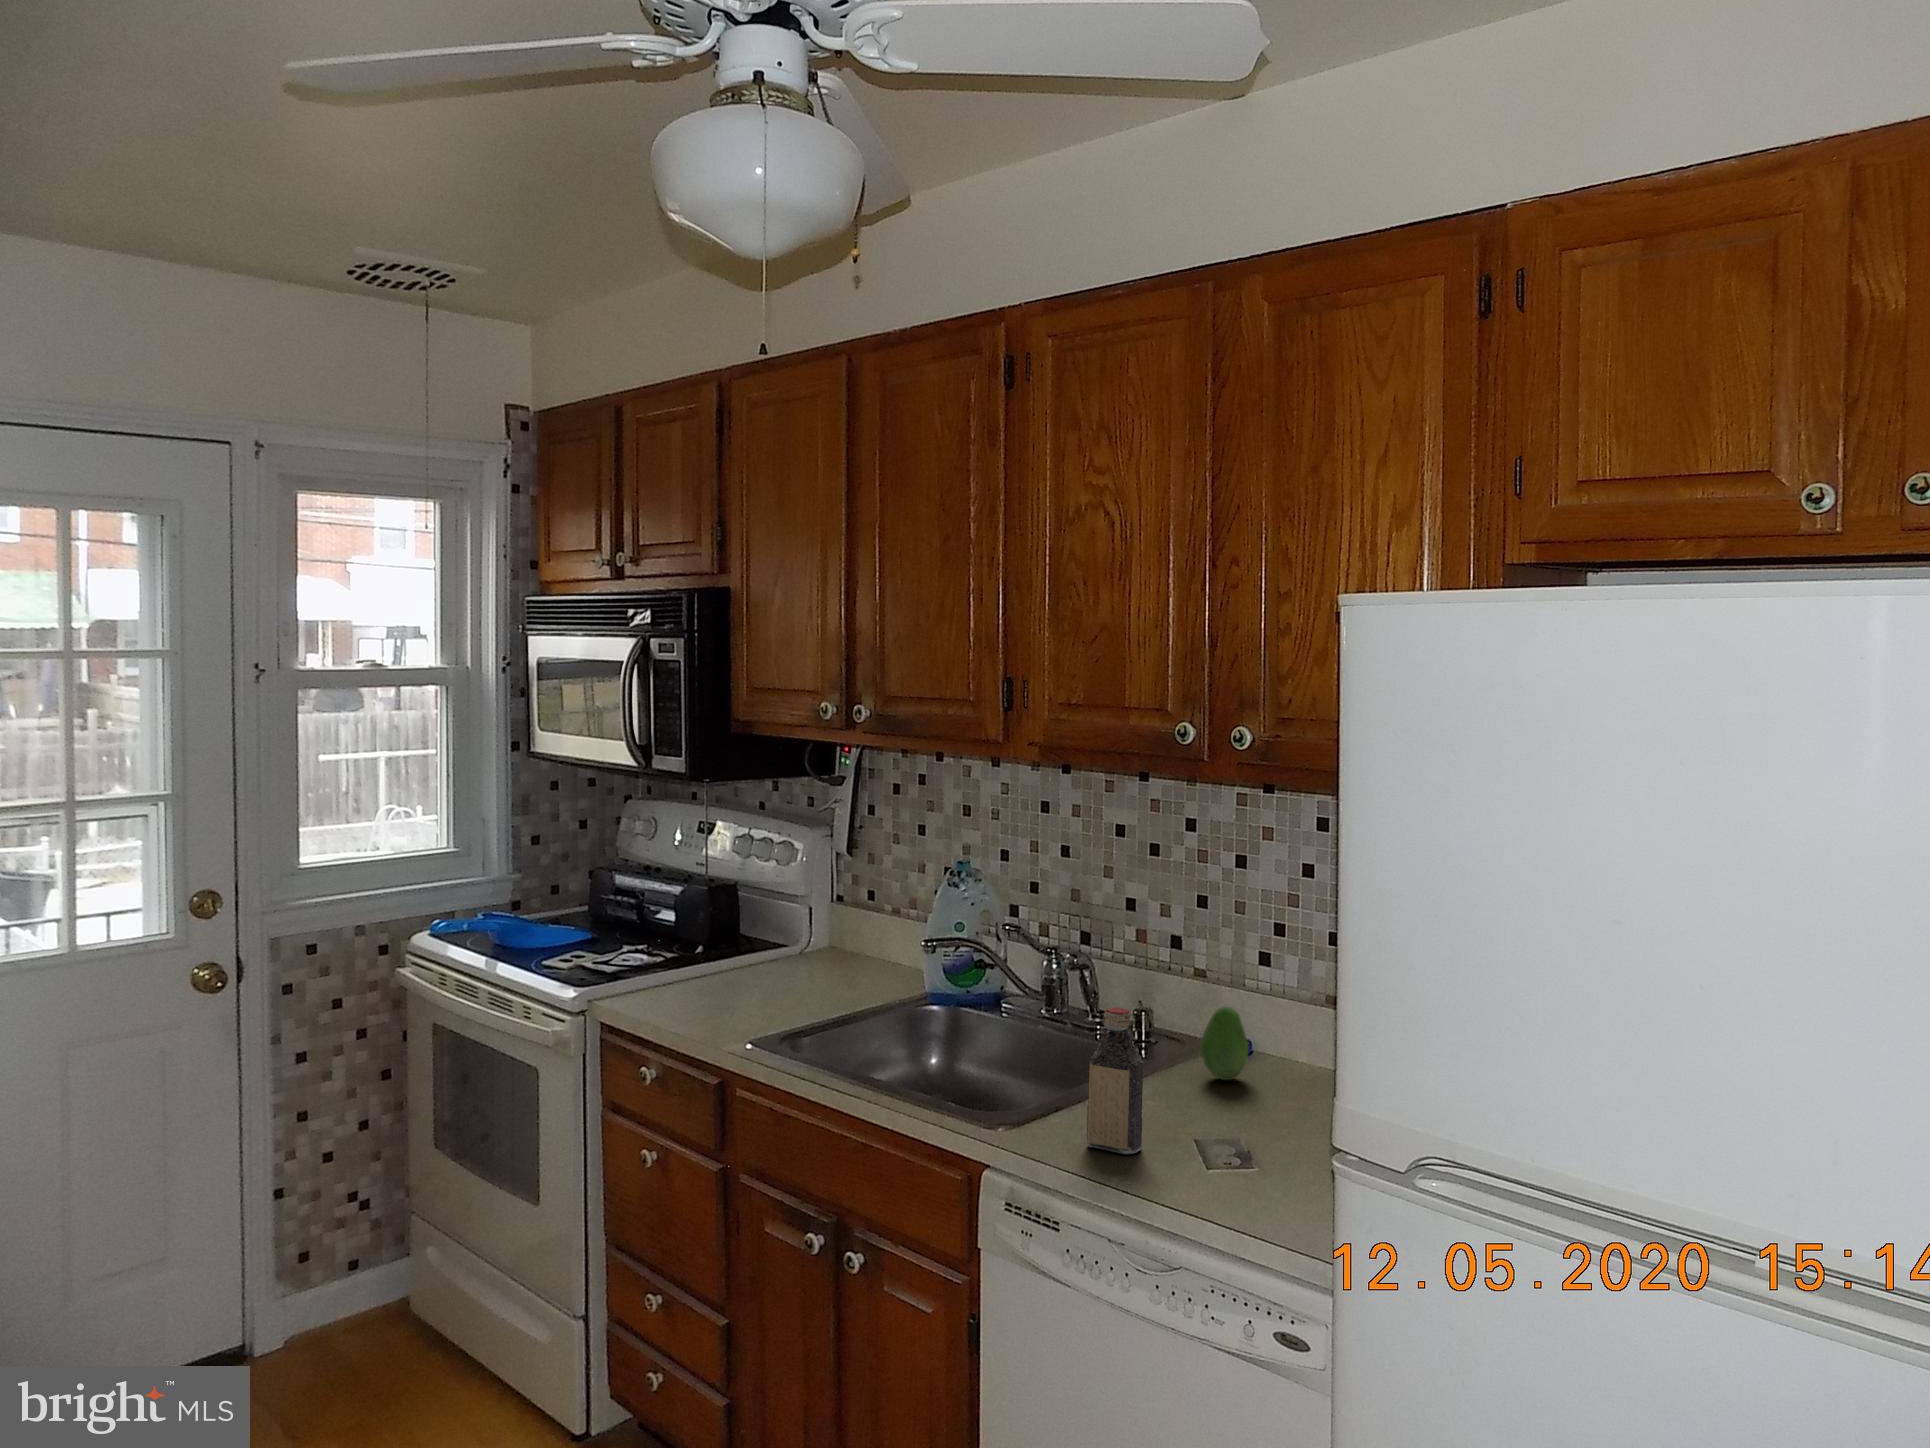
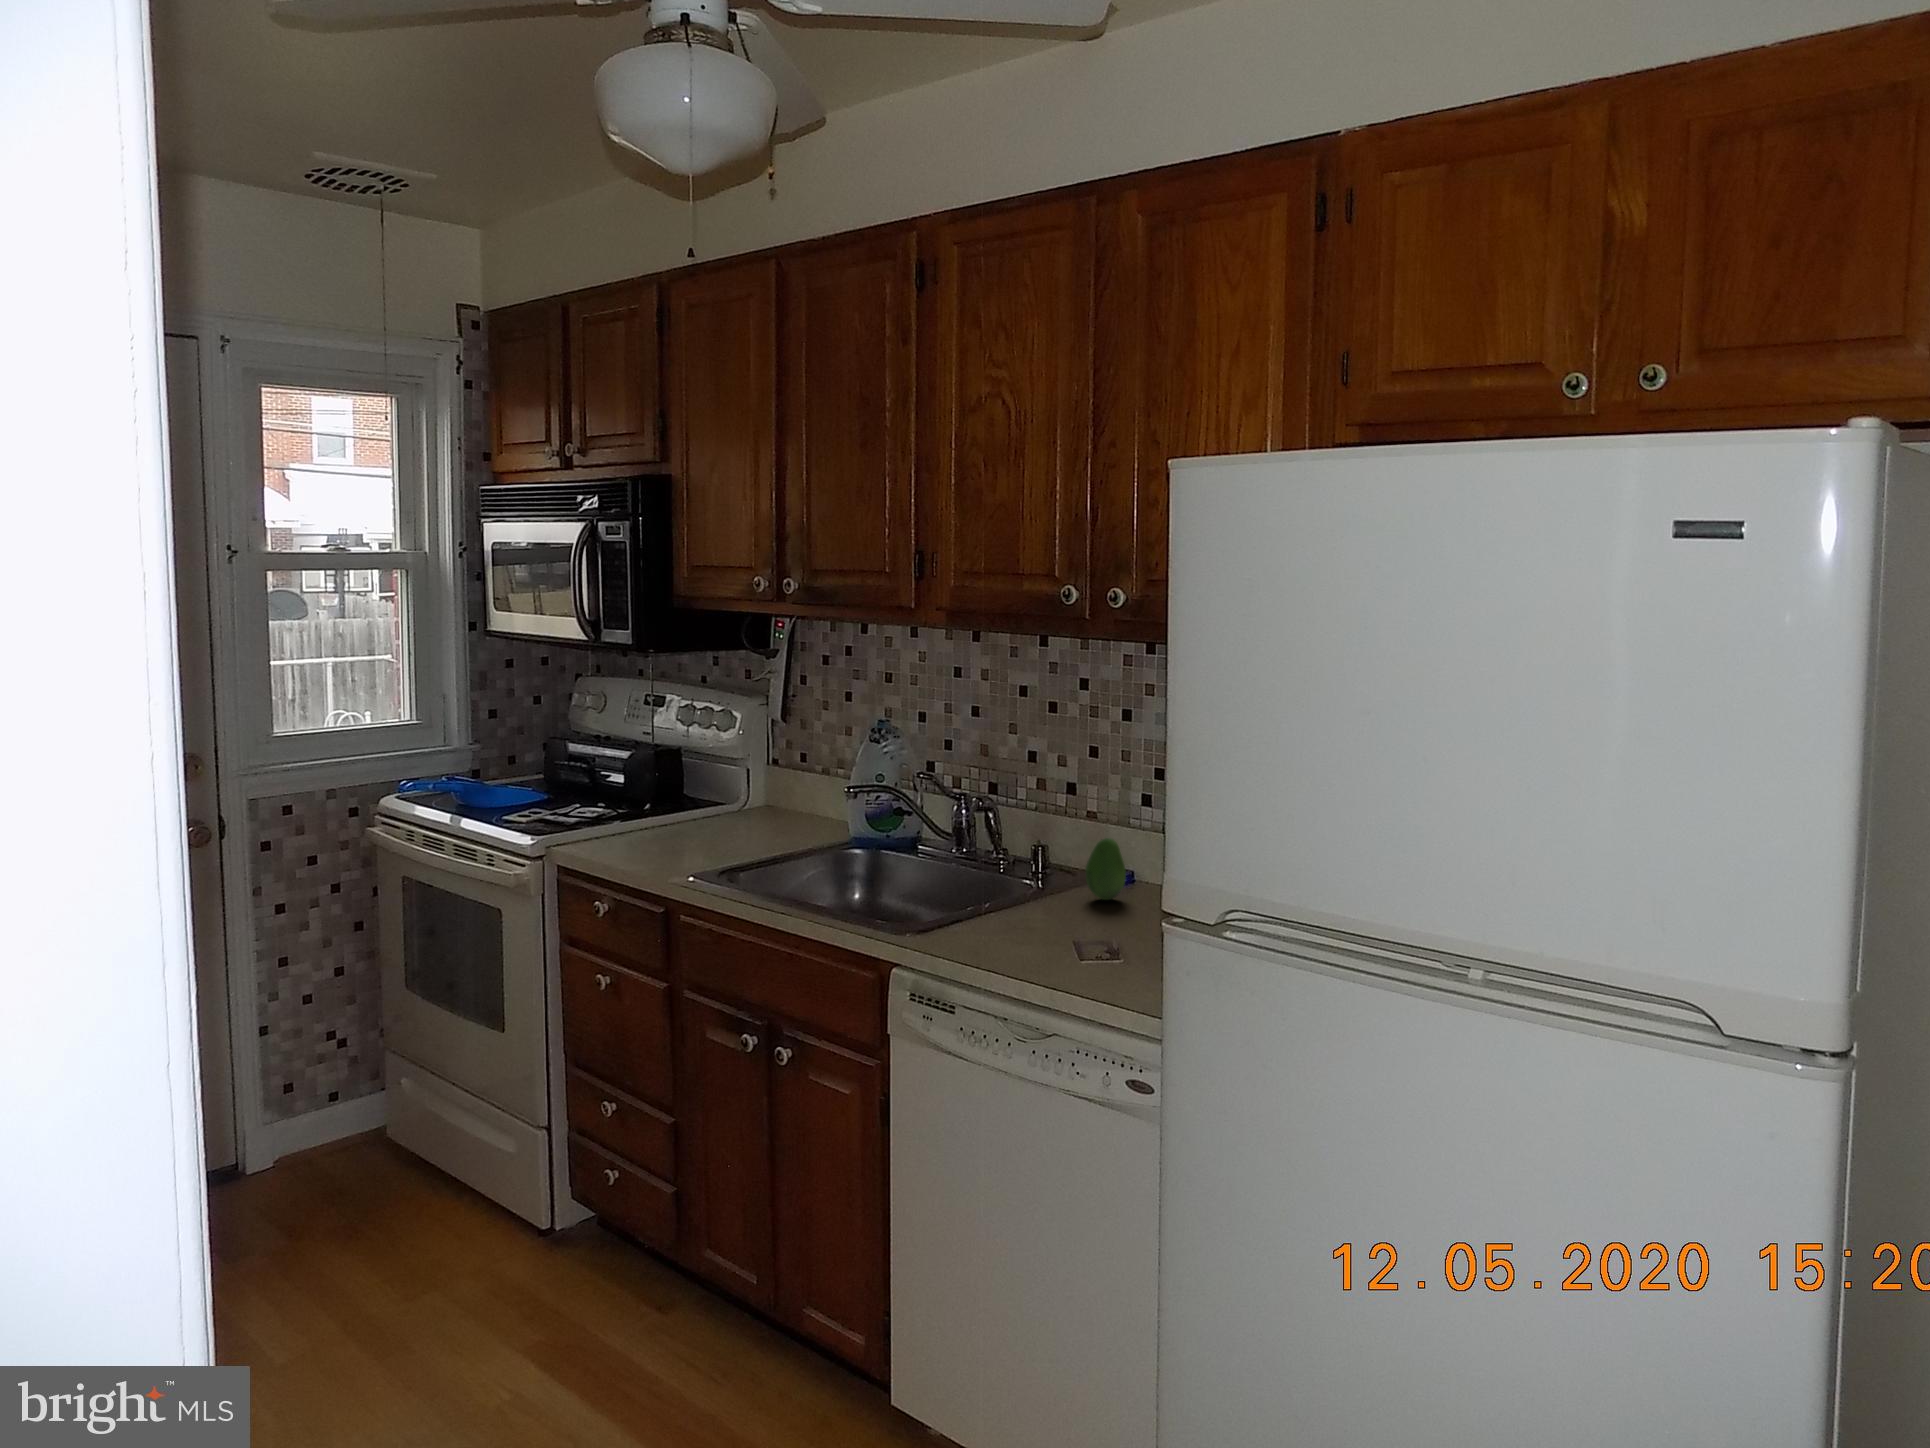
bottle: present [1087,1007,1143,1154] -> none [981,830,1029,951]

